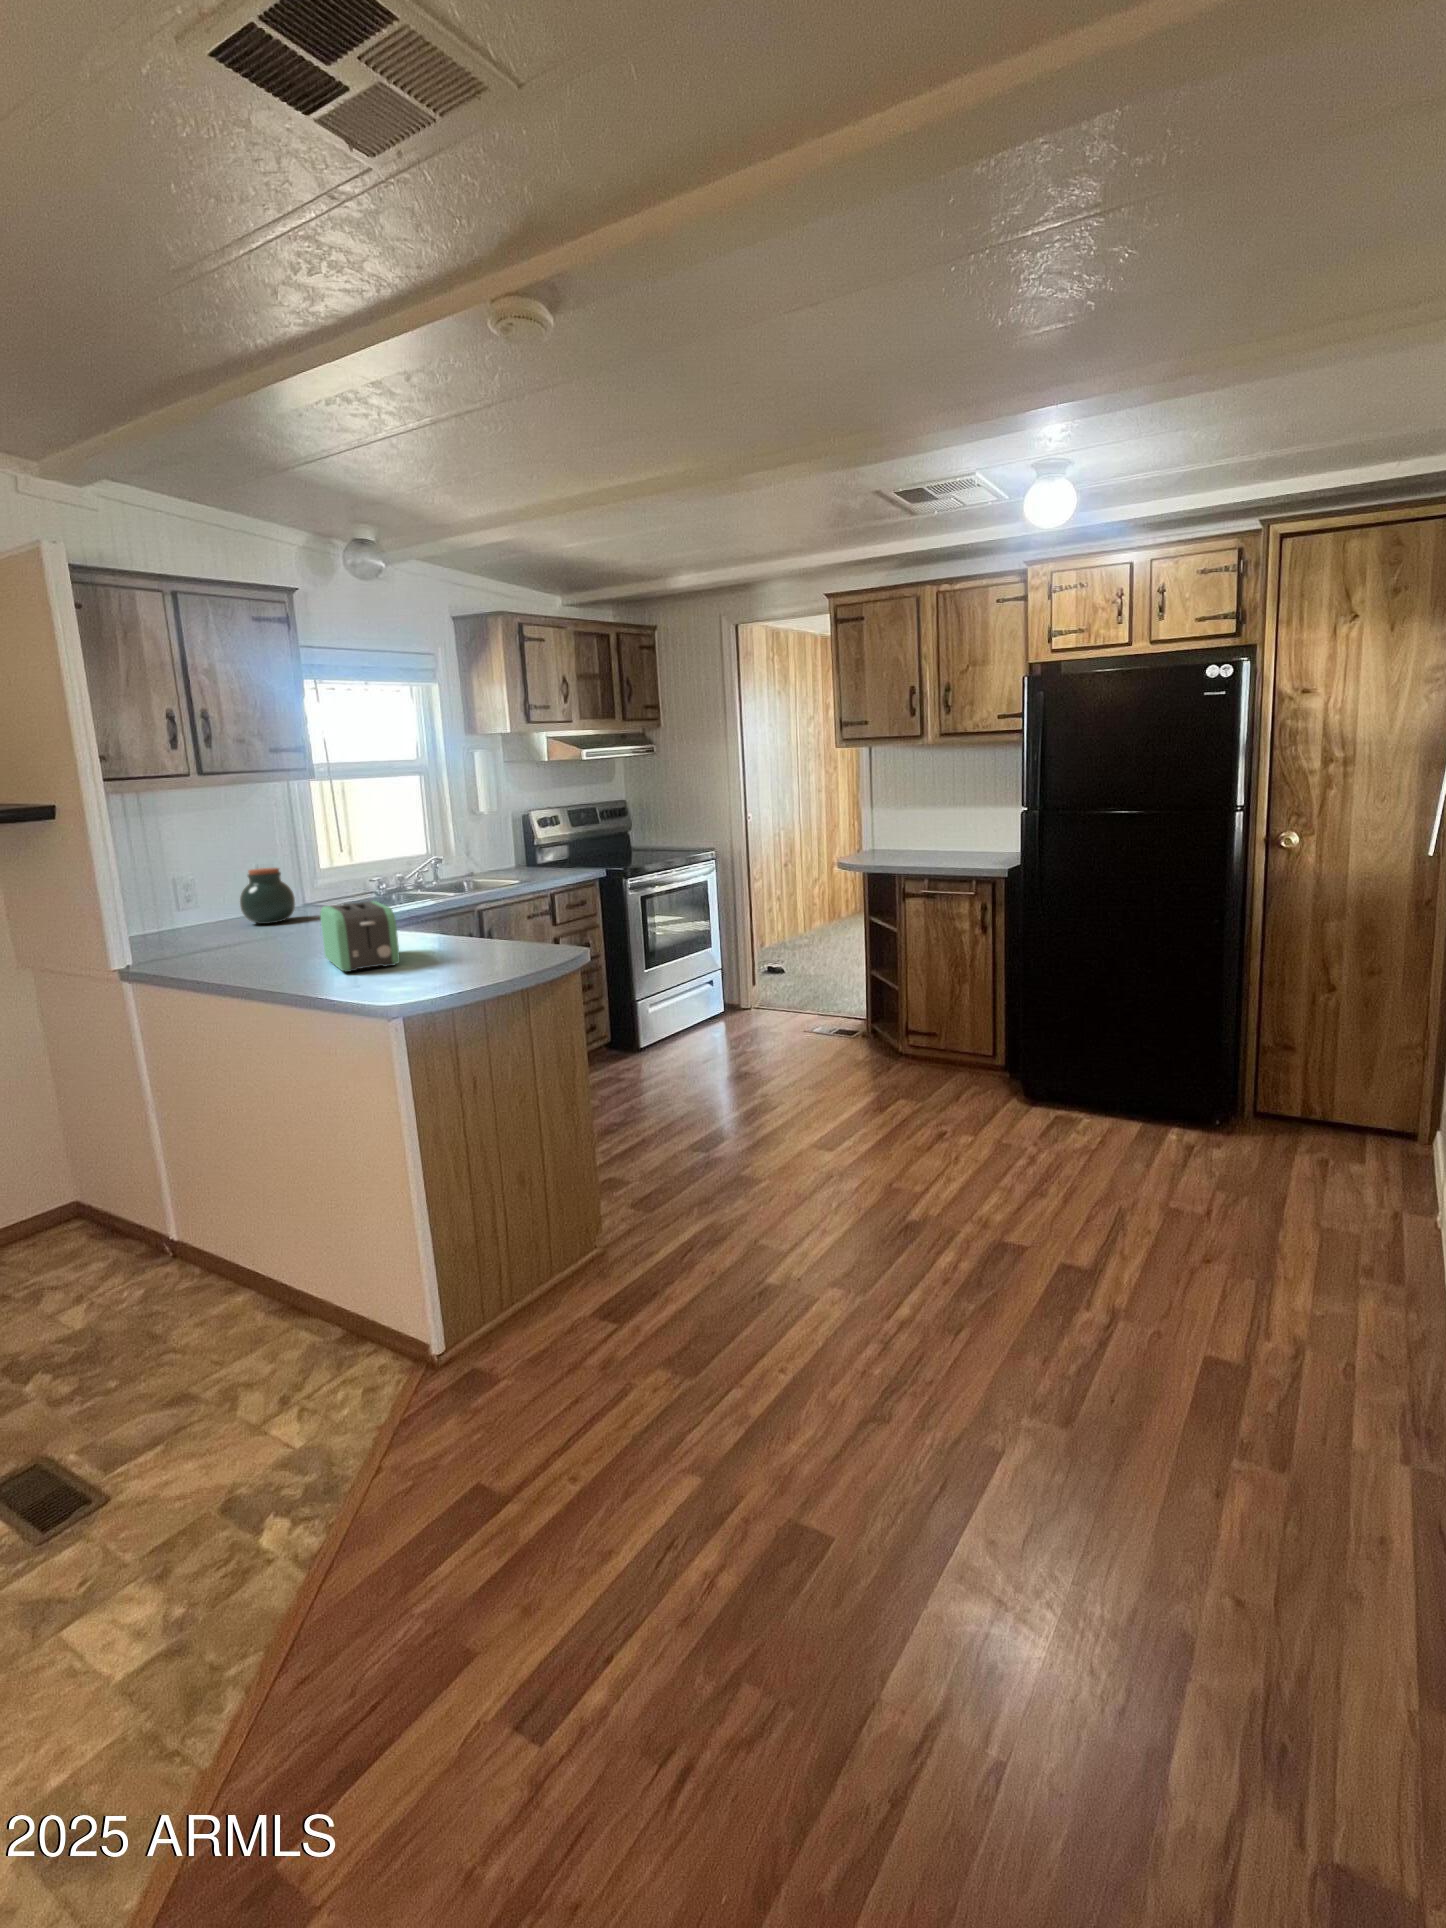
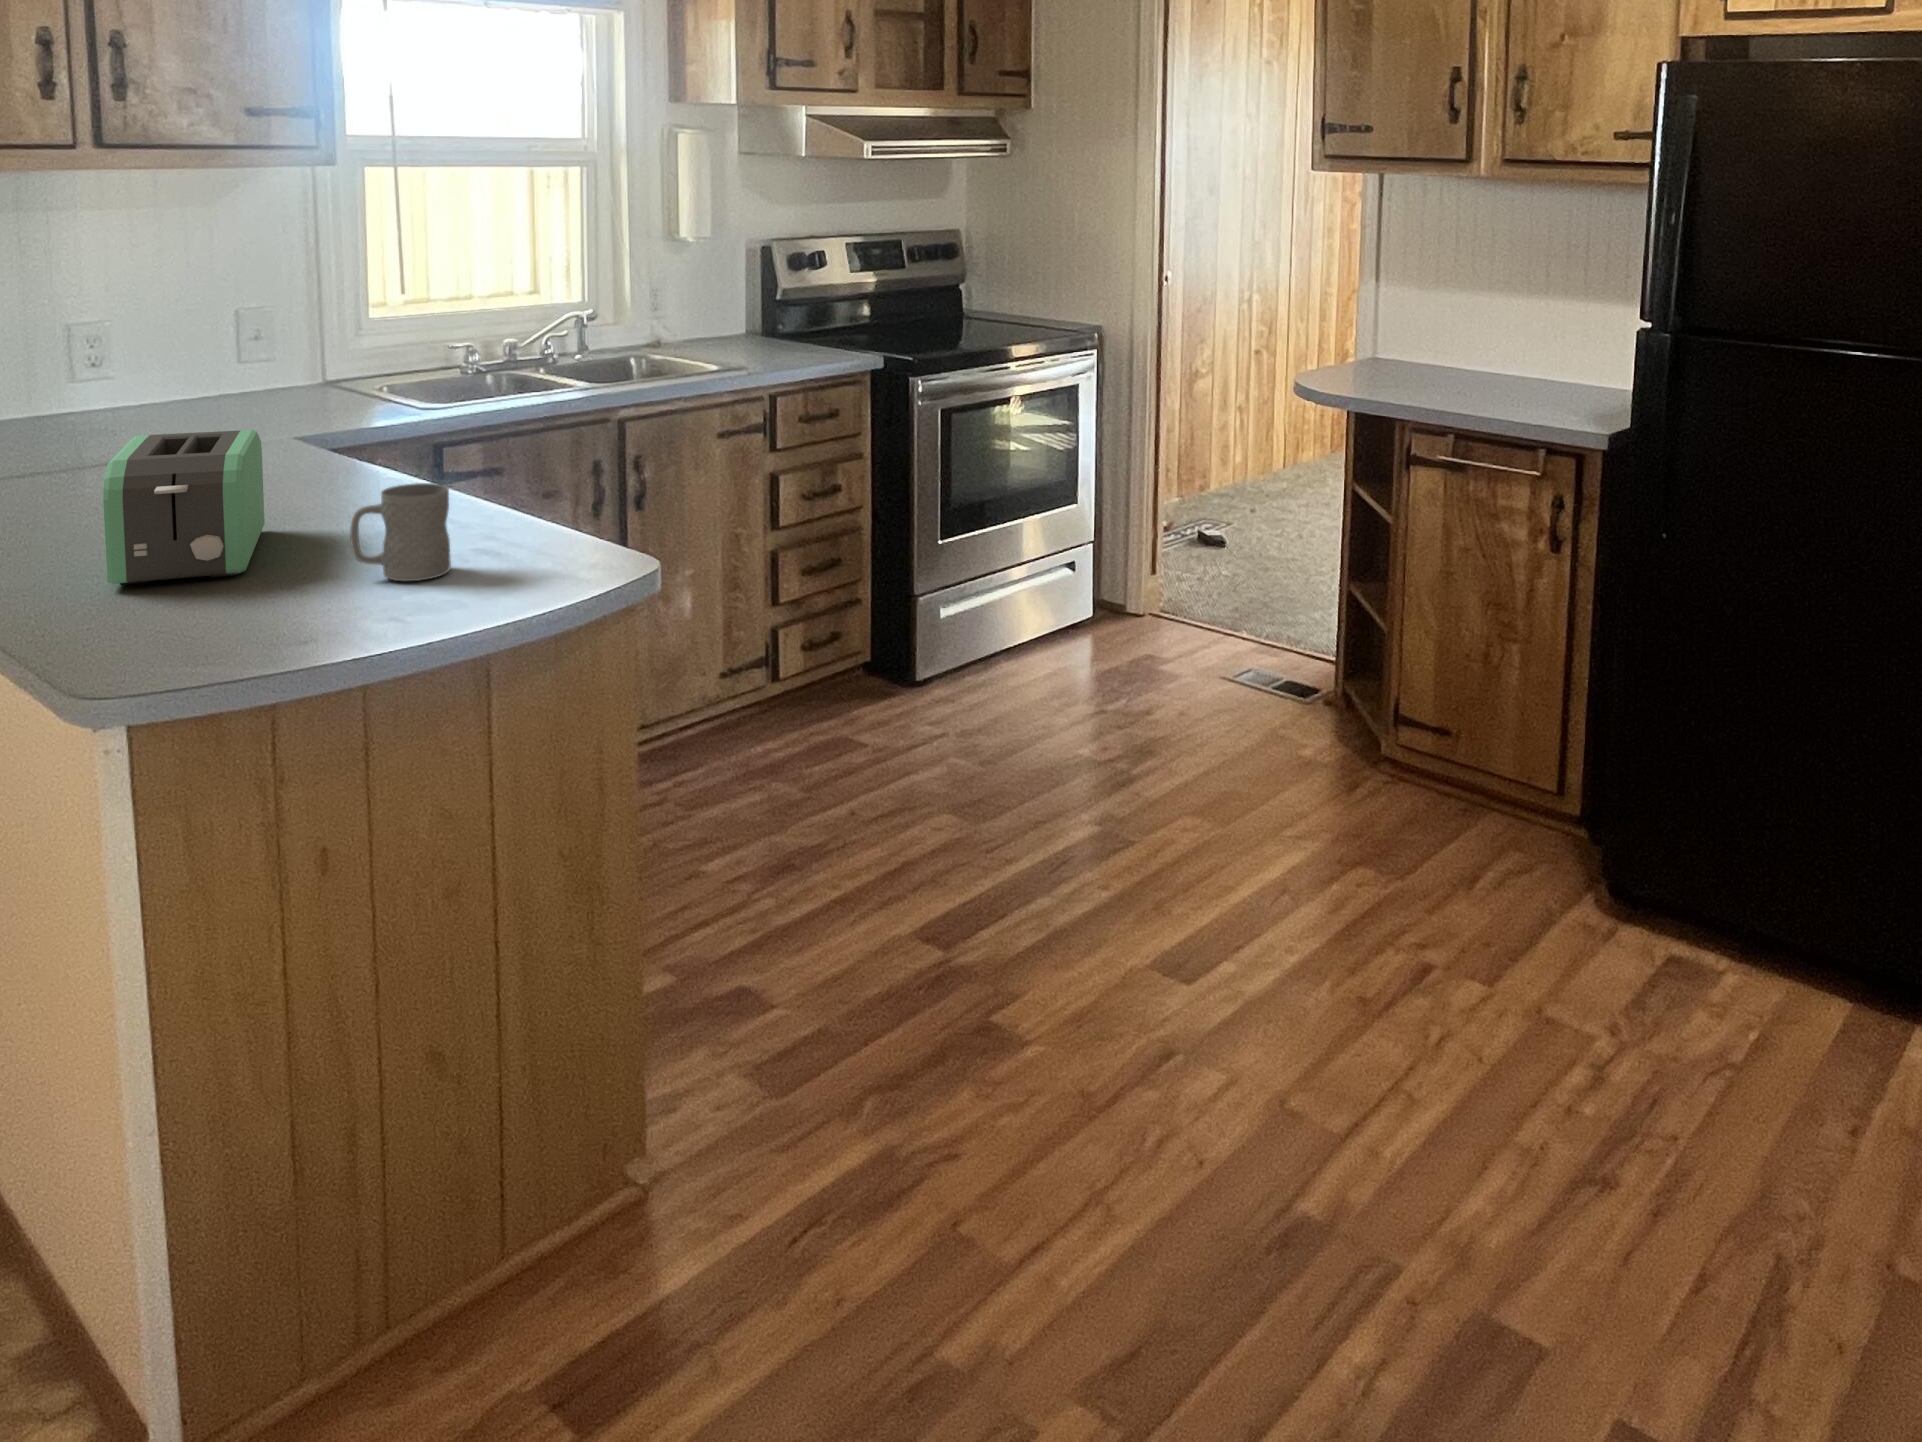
jar: present [240,868,295,924] -> none [151,321,257,424]
mug: none [452,915,497,960] -> present [350,483,451,581]

